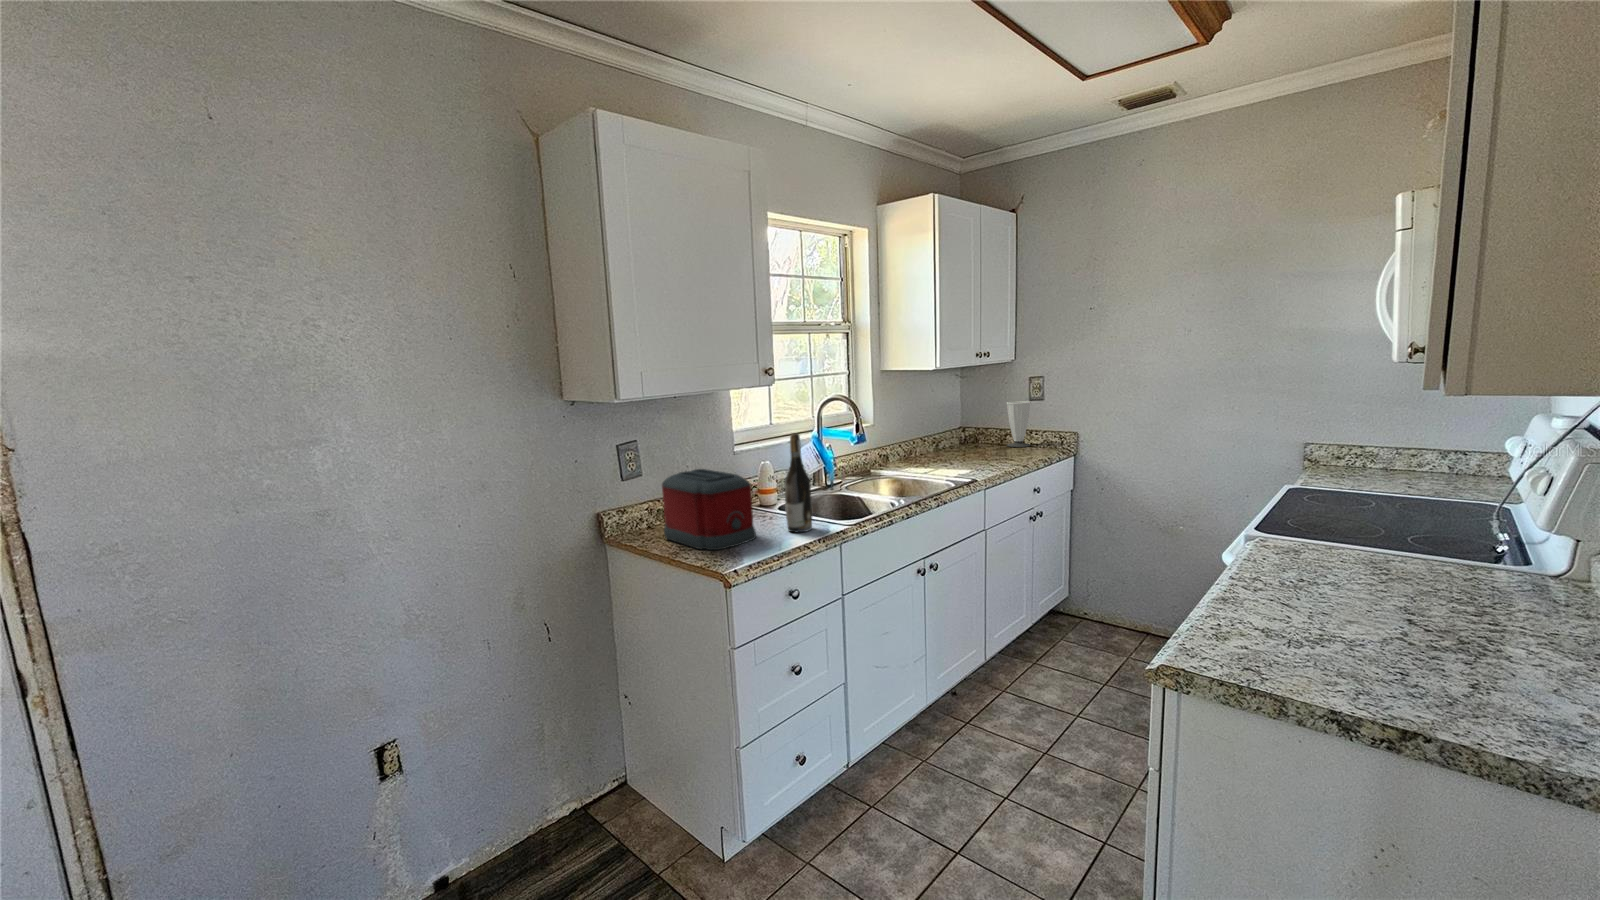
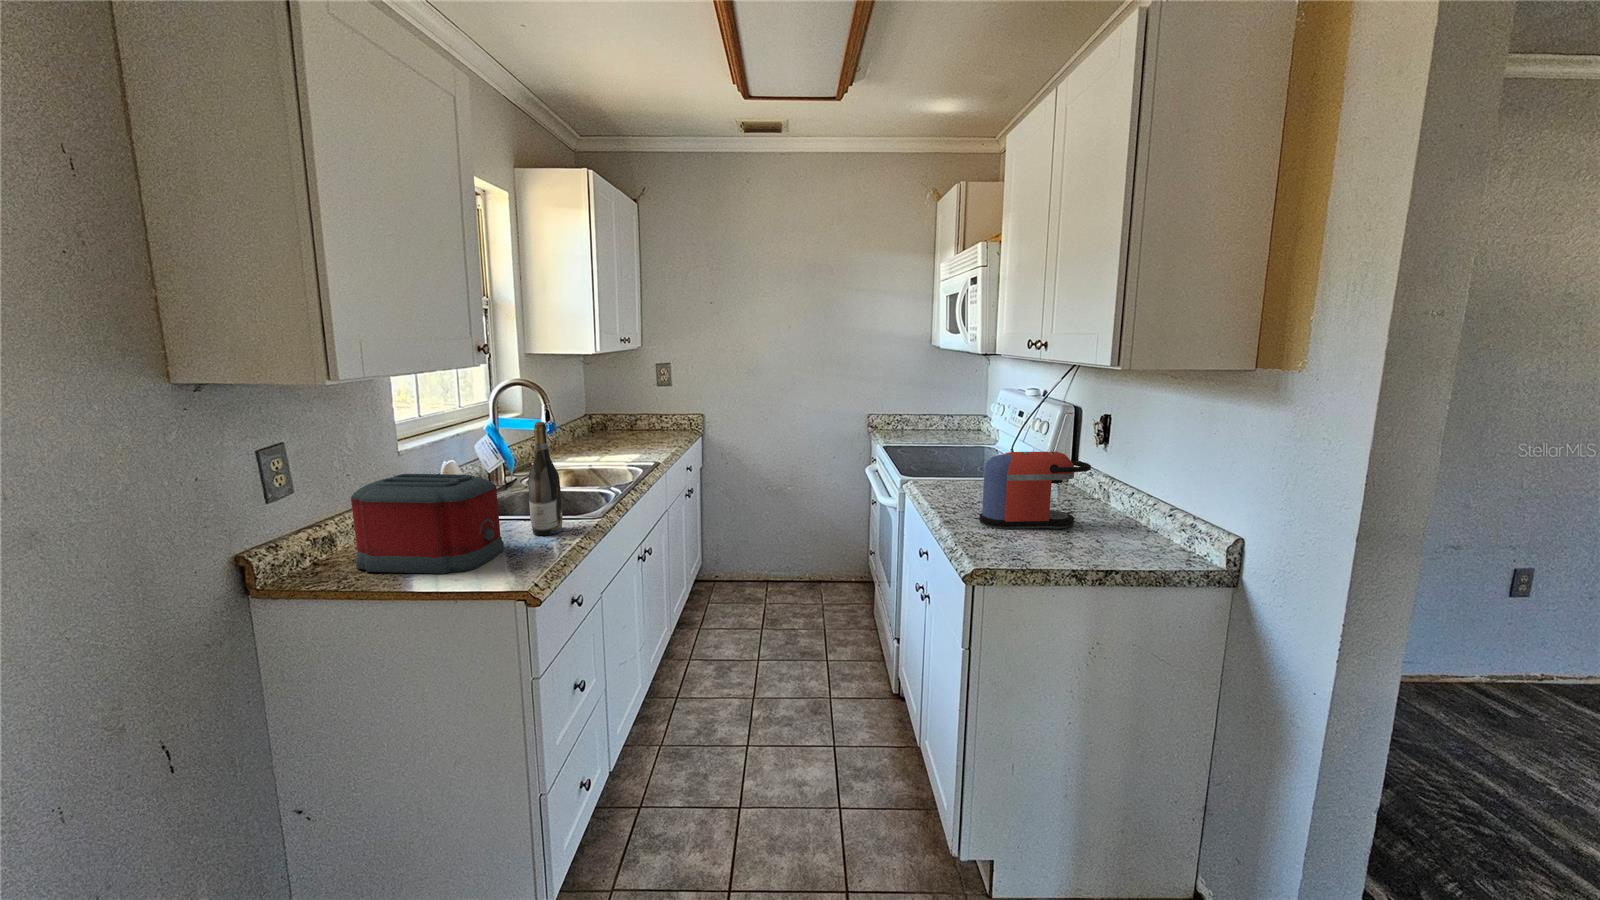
cup: present [1007,401,1031,447] -> none [643,391,666,434]
coffee maker: none [1272,510,1509,649] -> present [979,451,1091,529]

